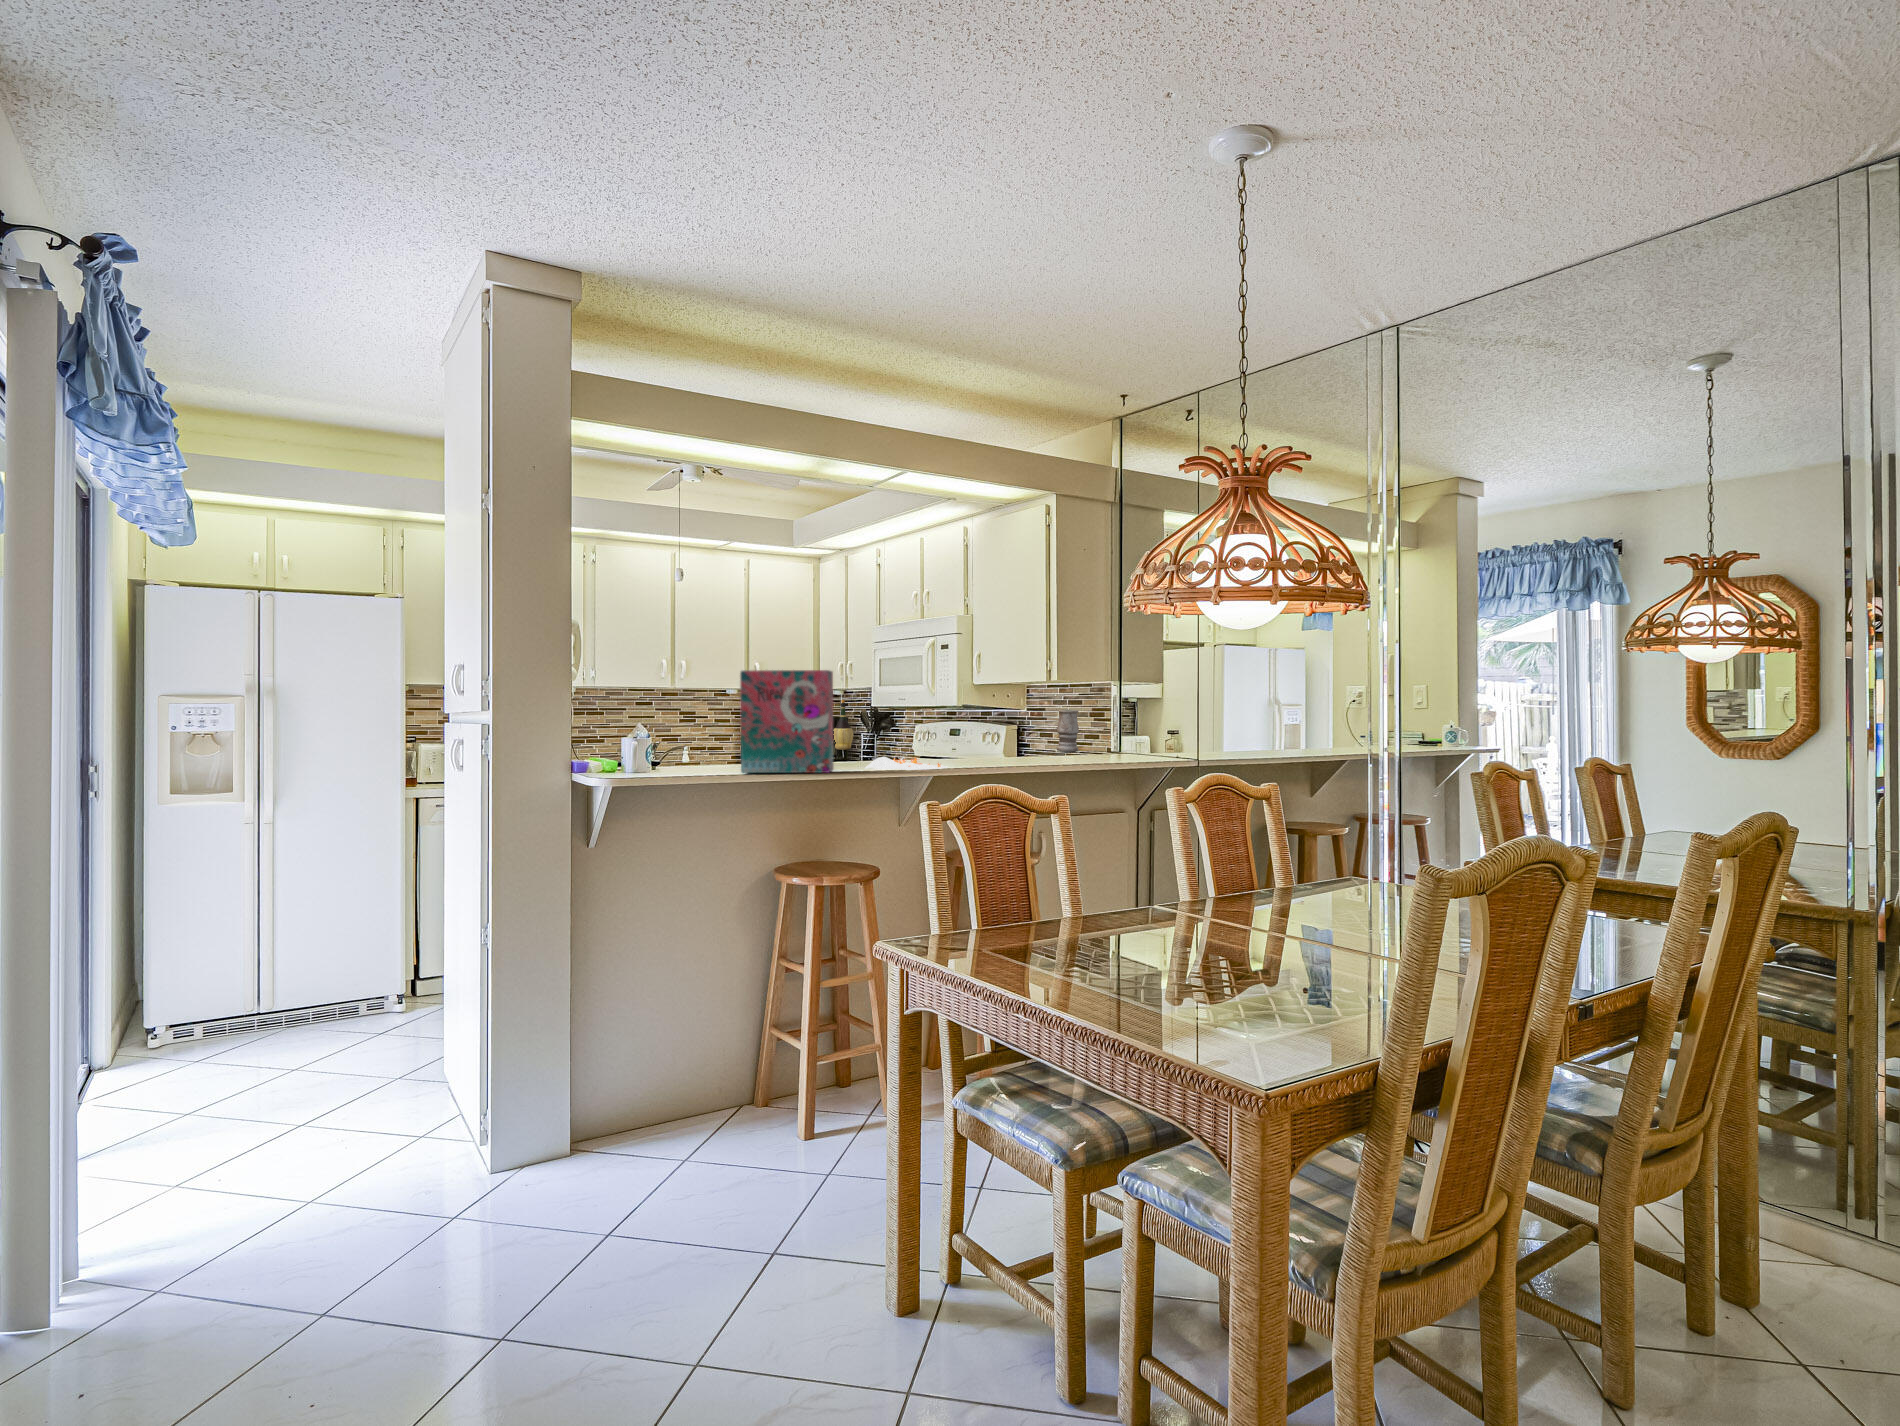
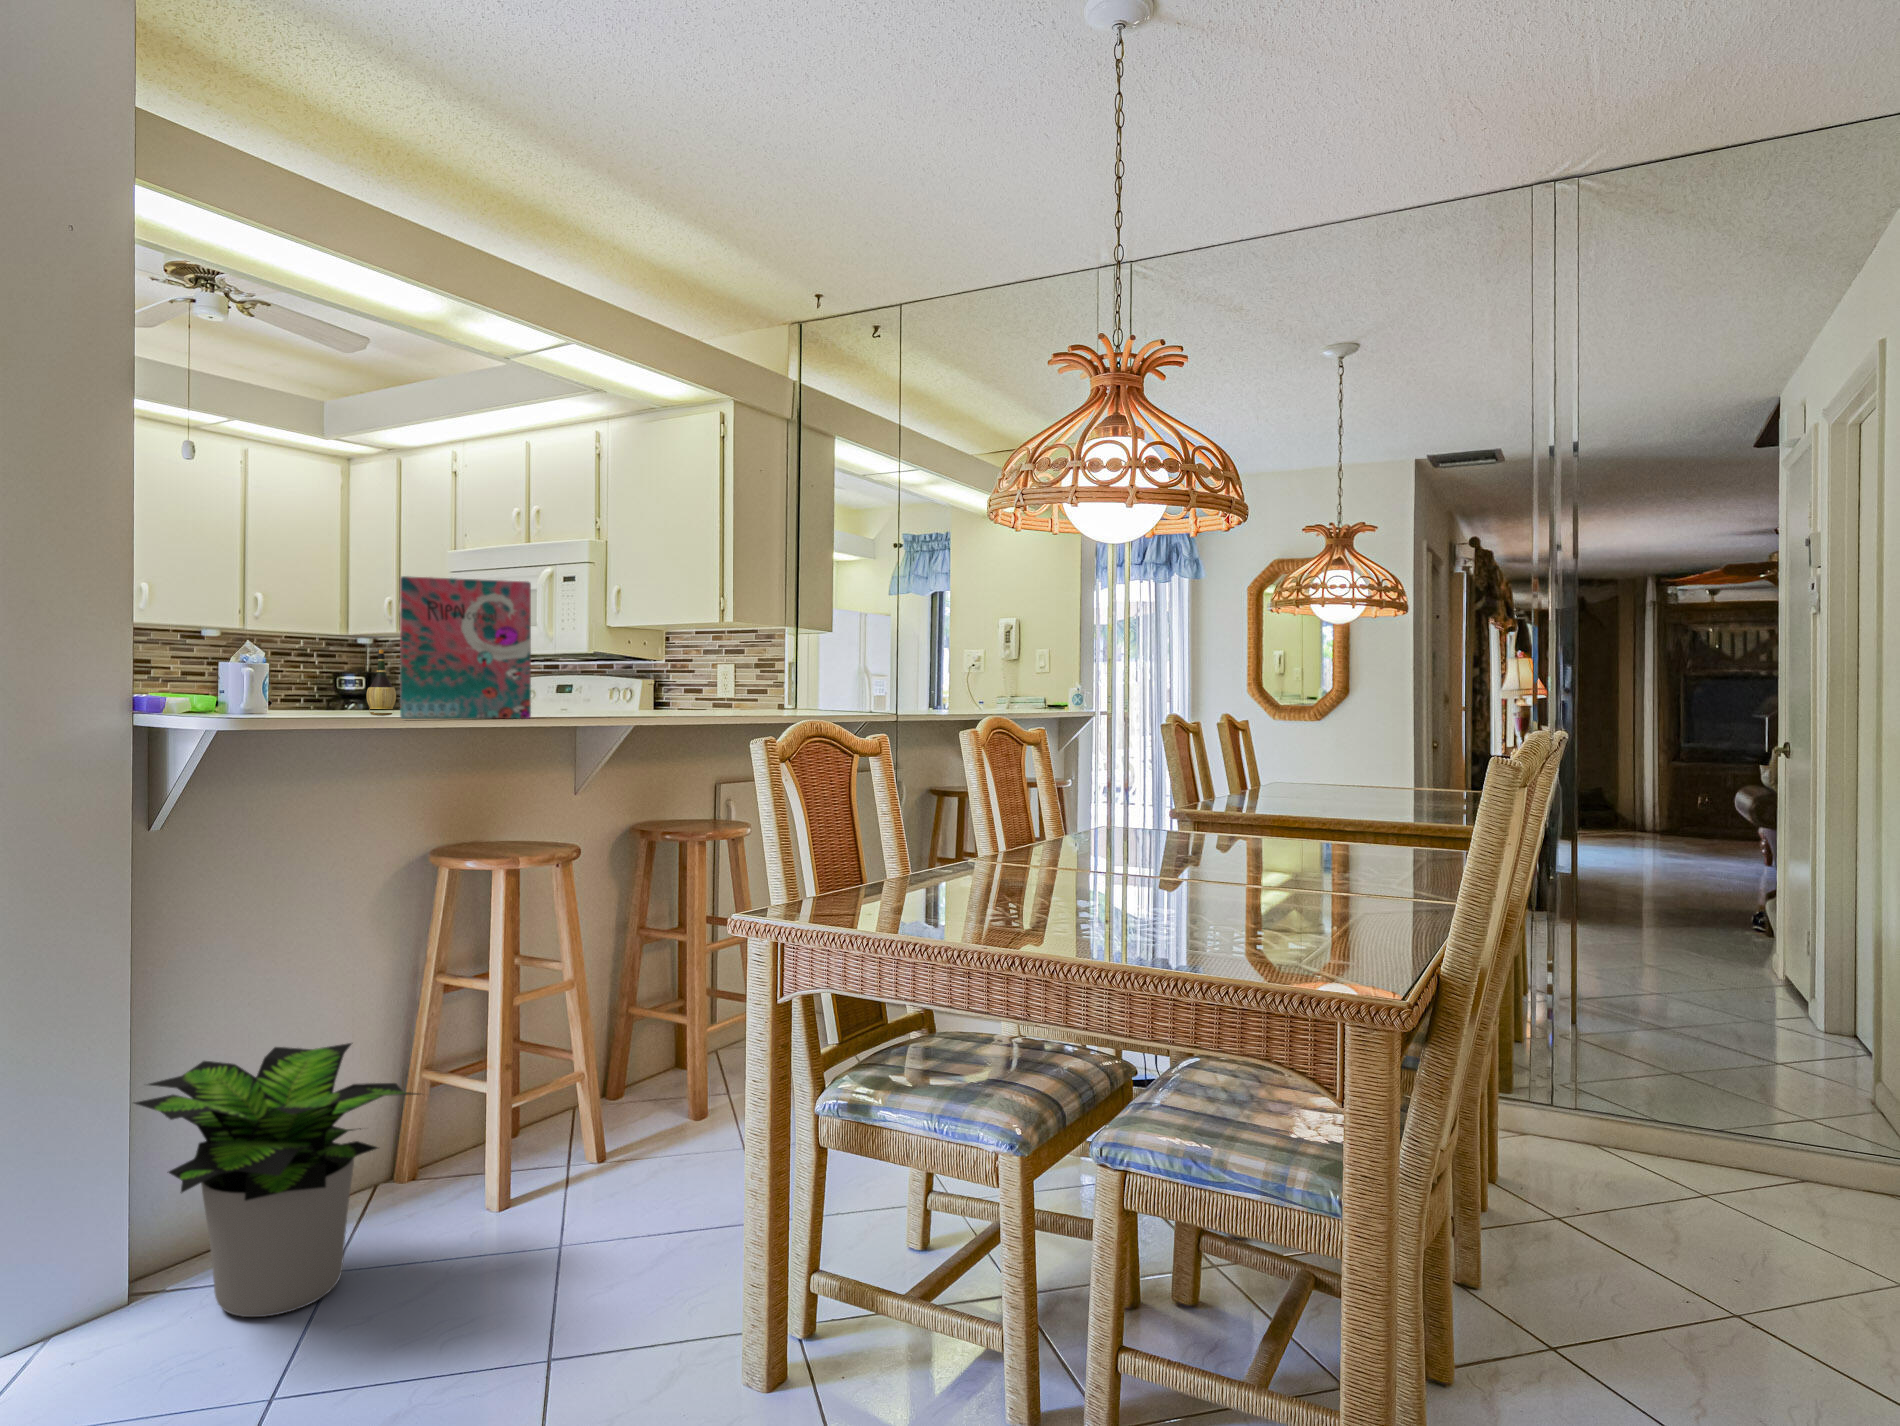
vase: present [1057,709,1079,752] -> none [708,661,734,712]
plate: present [865,757,948,770] -> none [555,692,667,717]
potted plant: none [542,1002,724,1186] -> present [135,1043,418,1317]

